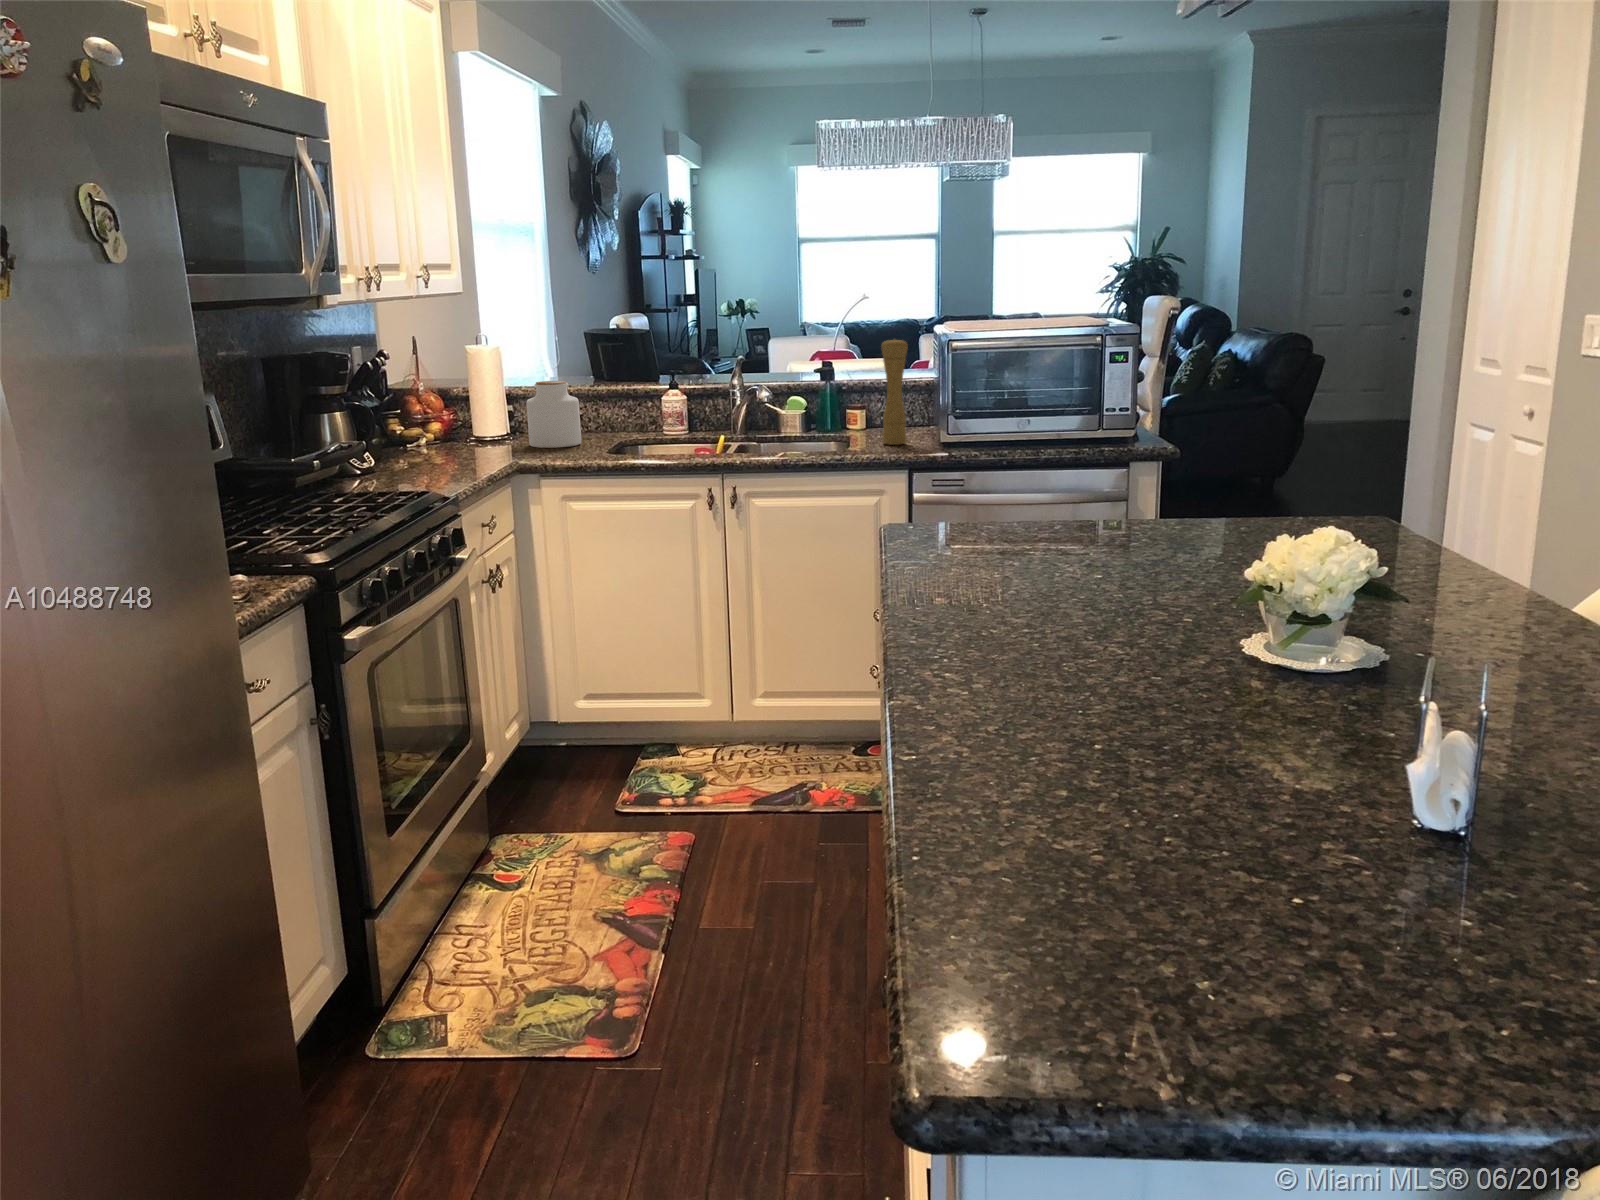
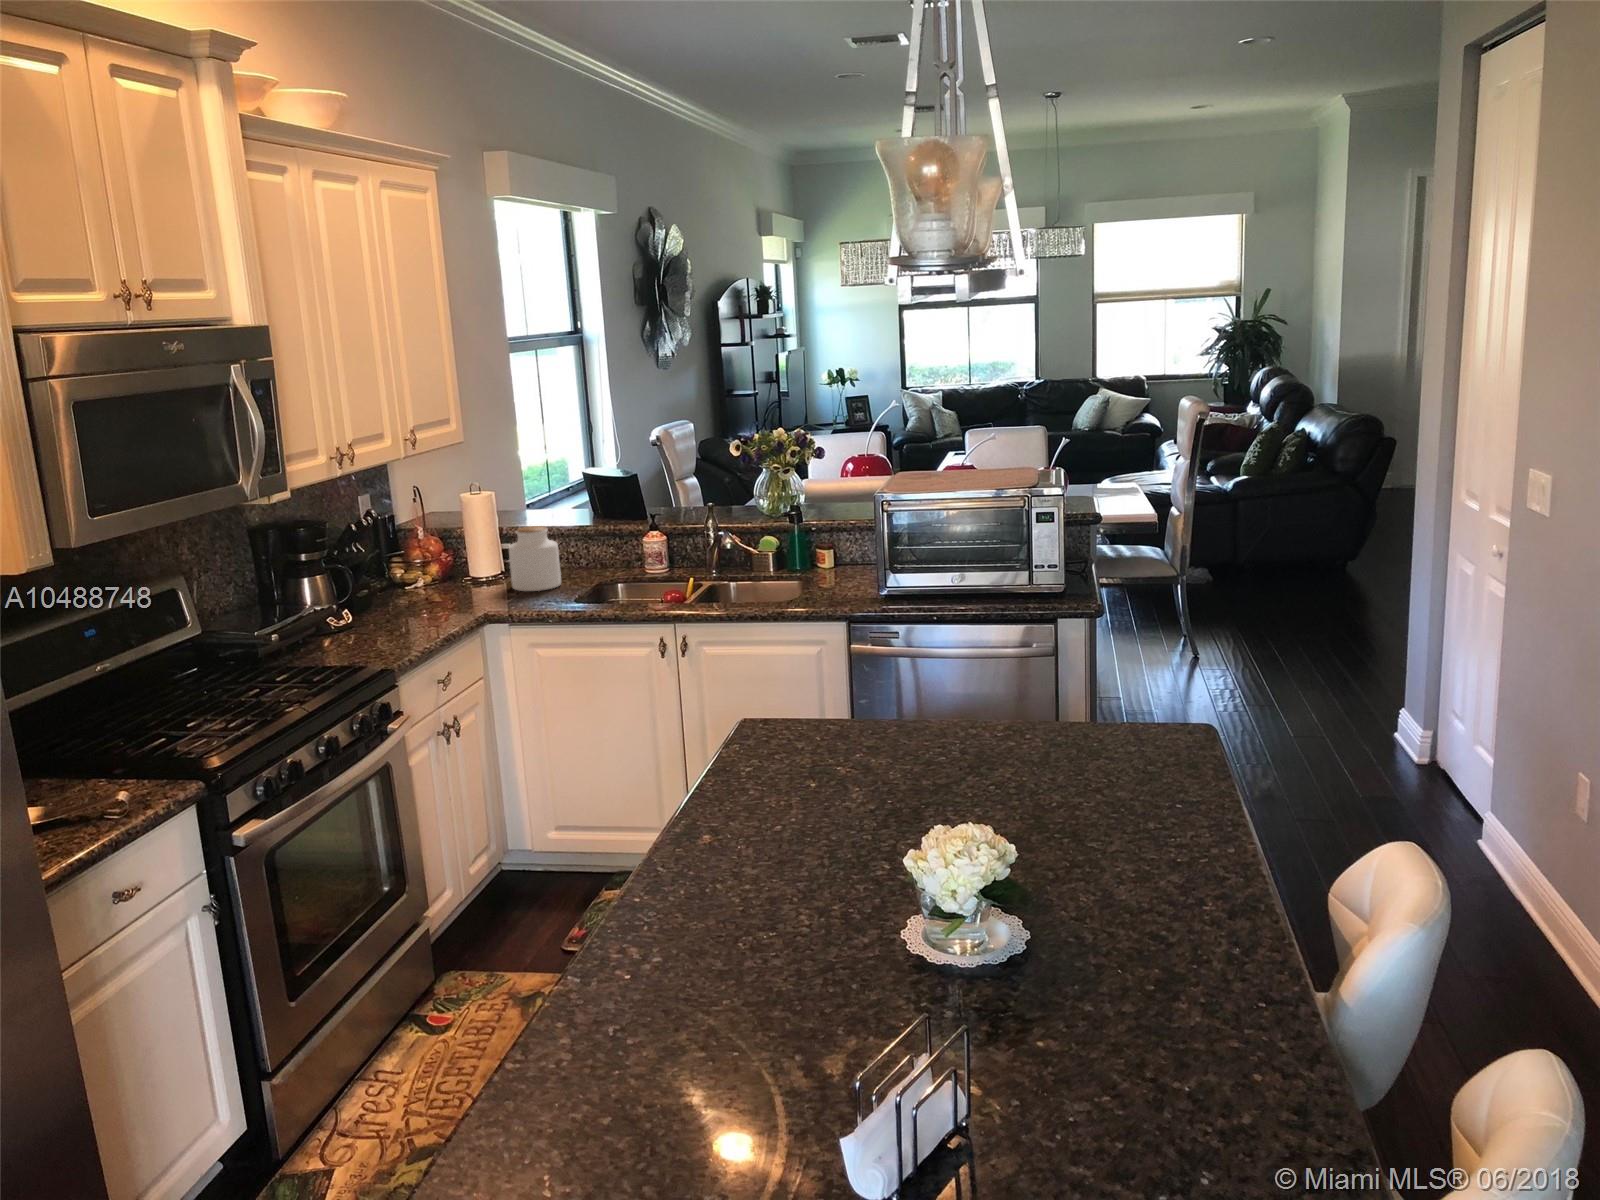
pepper mill: present [881,338,908,445] -> none [839,489,867,591]

